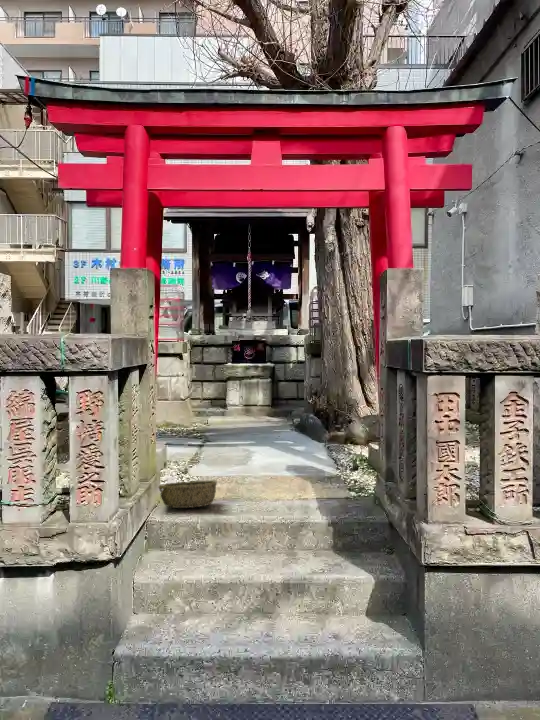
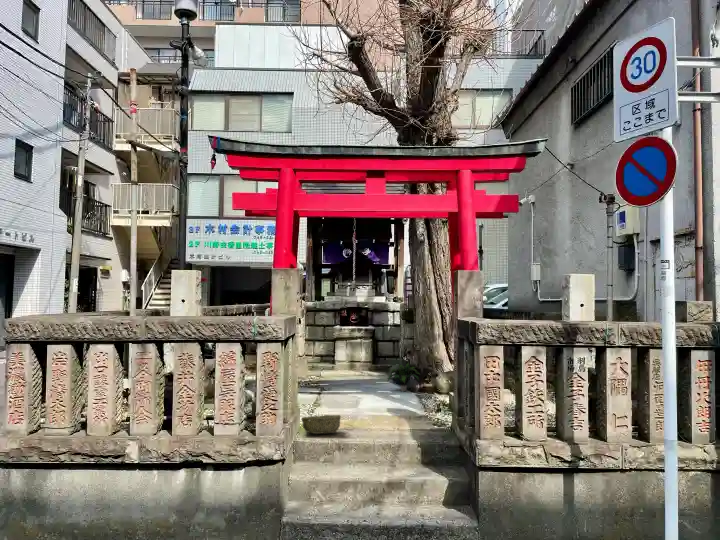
potted plant: none [286,403,332,441] -> present [388,363,419,391]

